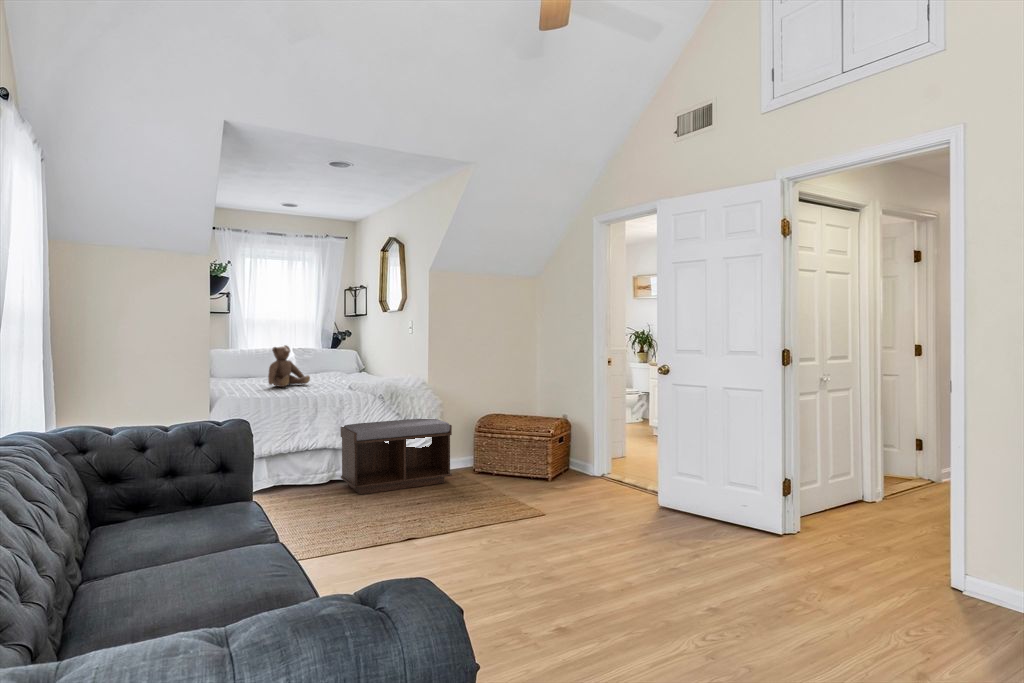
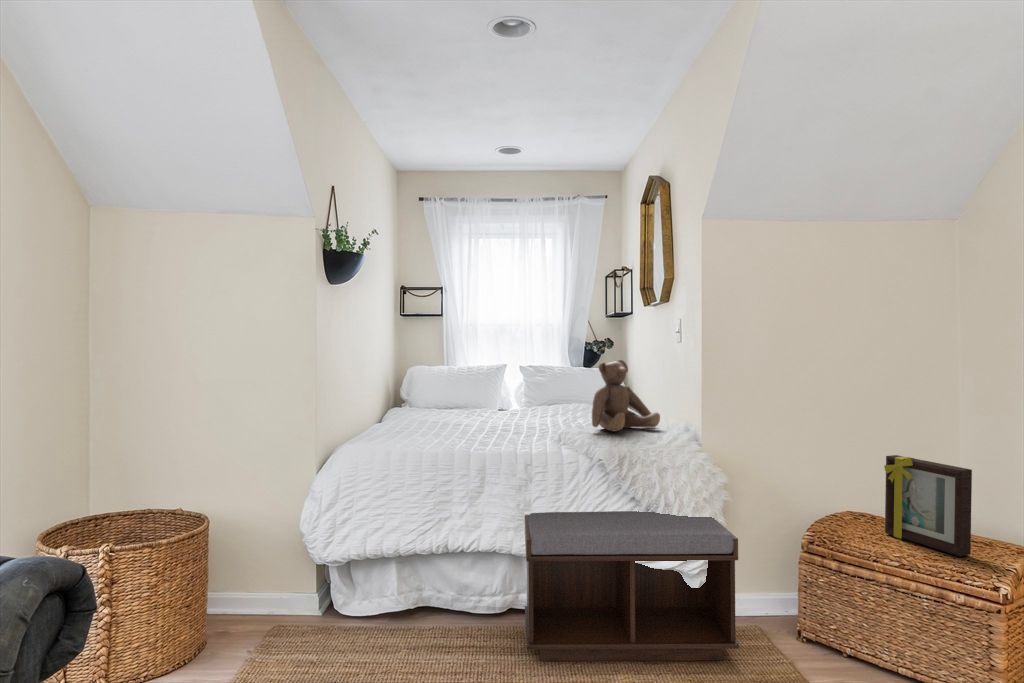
teddy bear: present [268,345,310,387] -> present [592,360,660,431]
picture frame: none [509,384,542,423] -> present [884,455,972,556]

